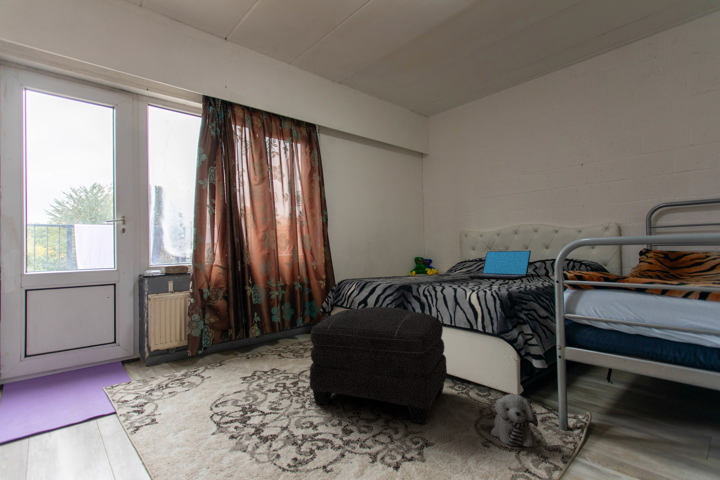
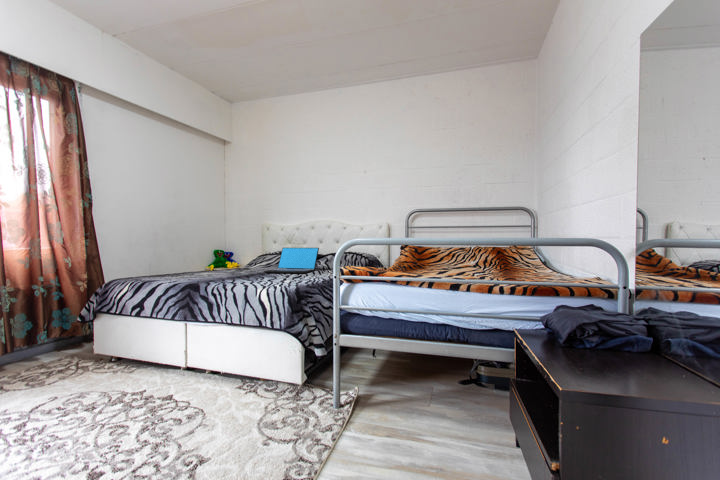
ottoman: present [310,307,447,424] -> none [32,313,234,454]
plush toy: present [491,394,538,447] -> none [273,387,315,439]

